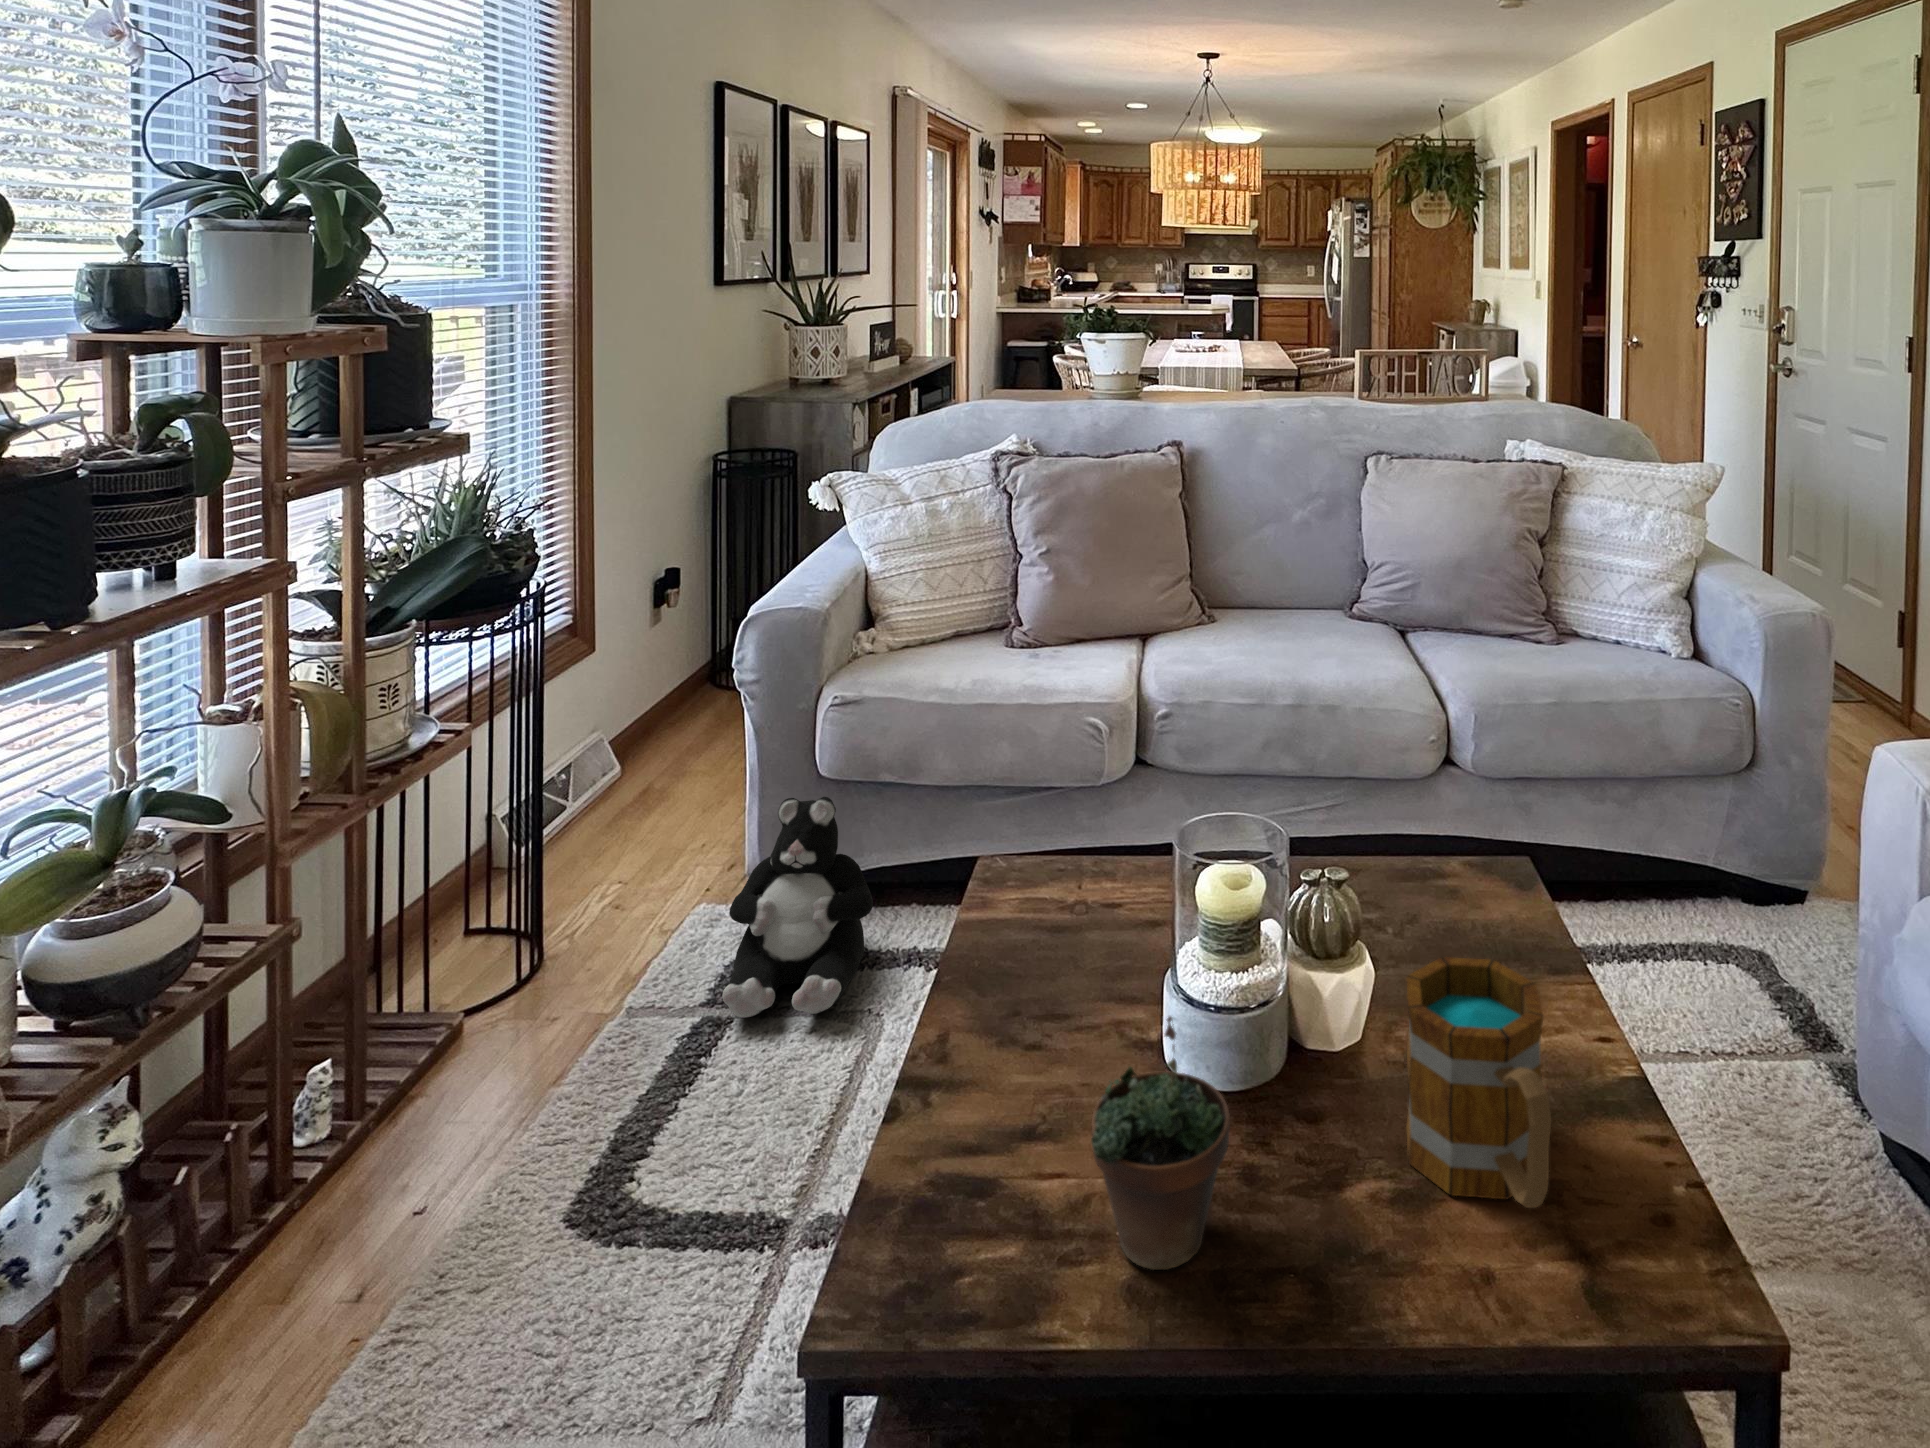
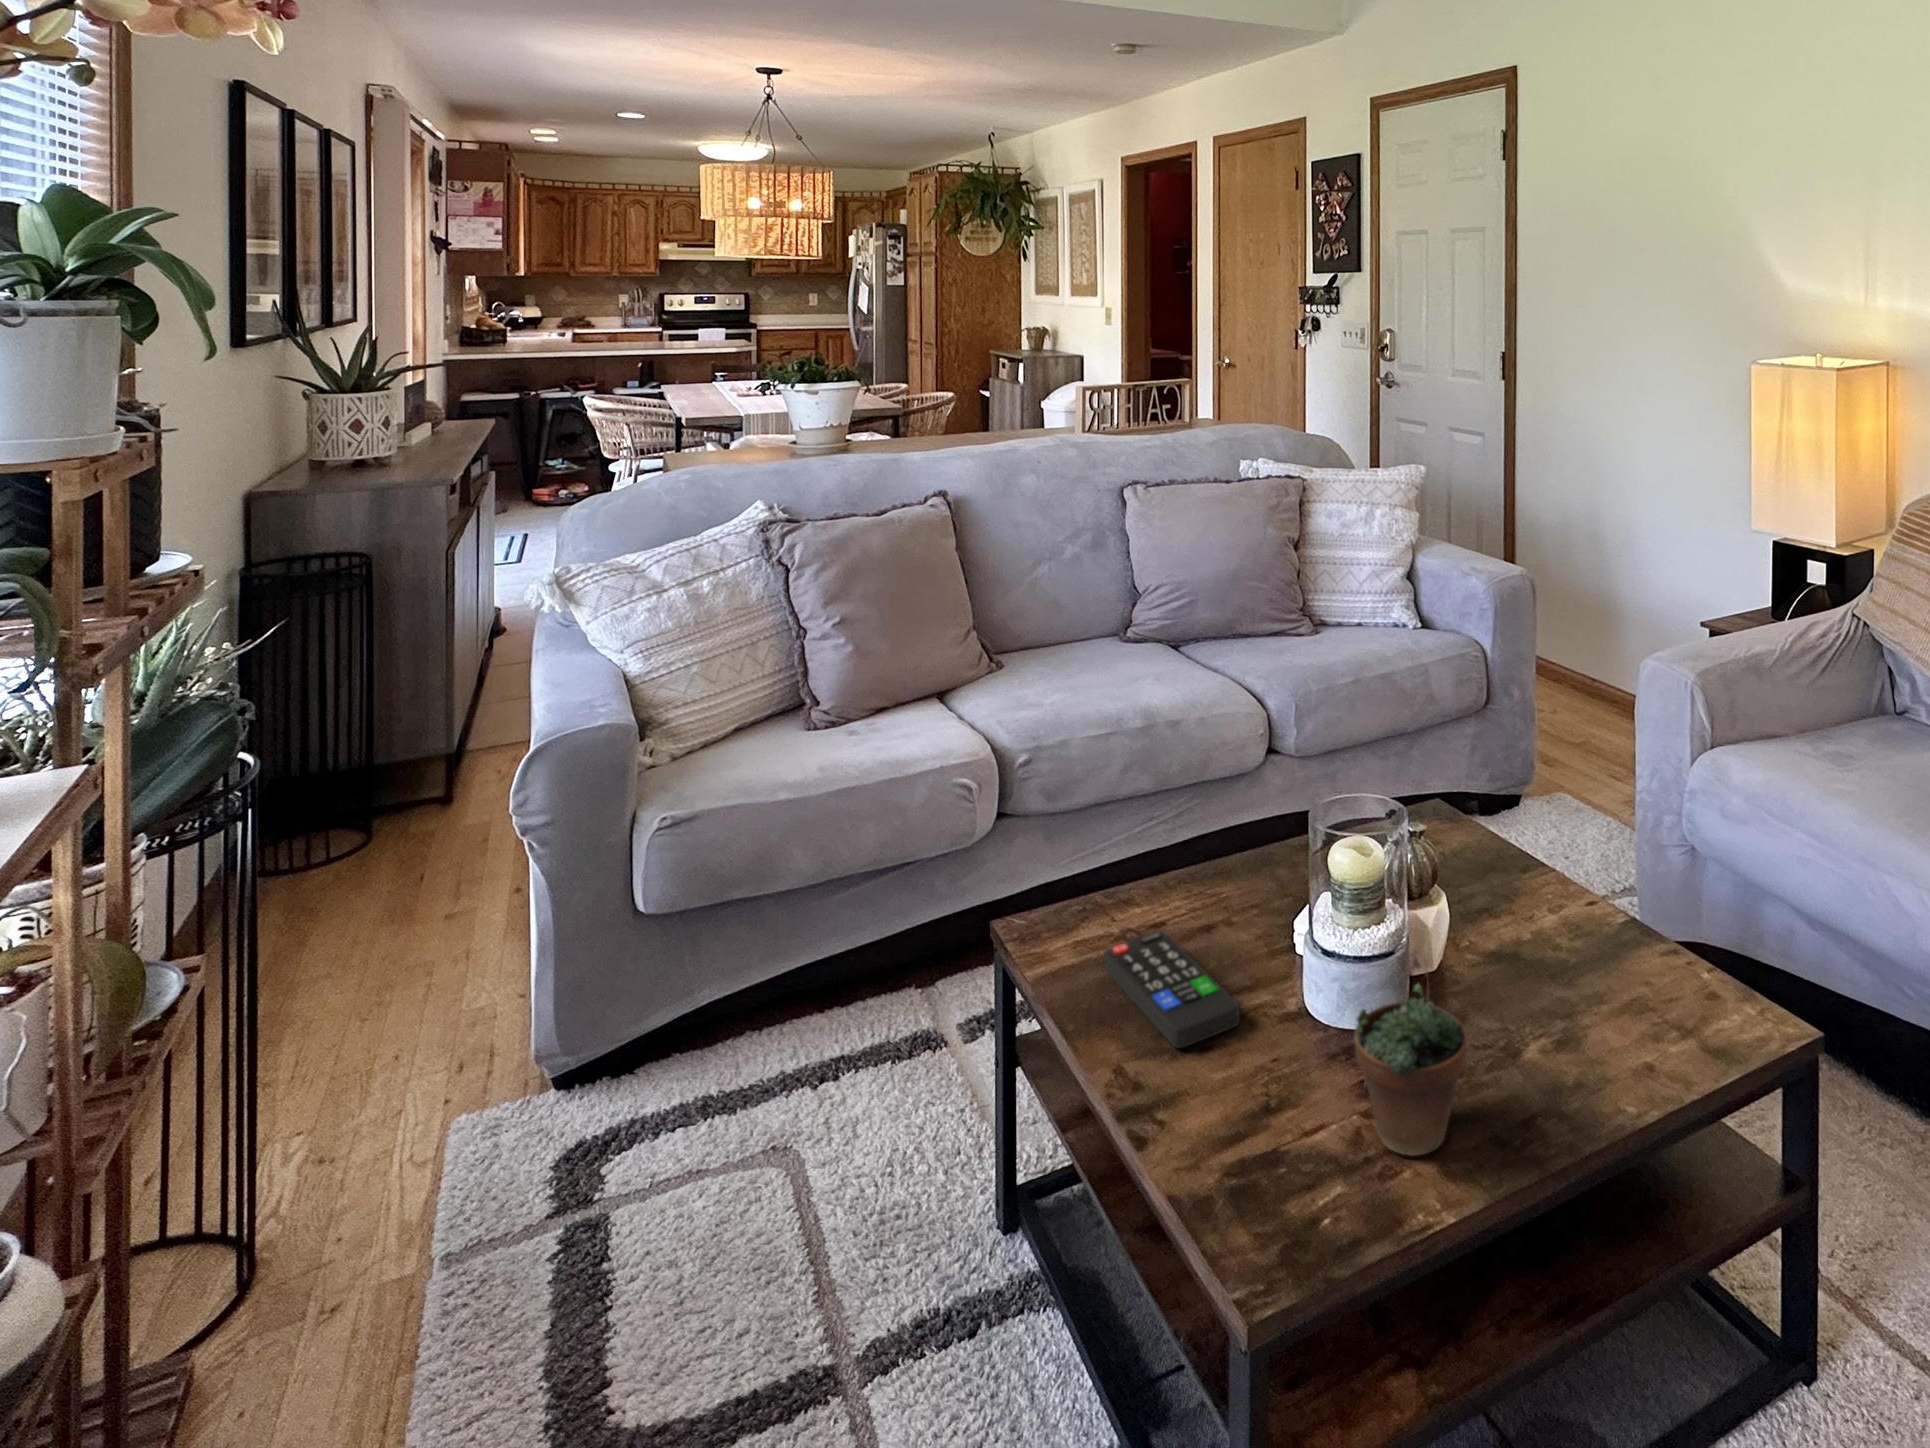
plush toy: present [722,797,873,1018] -> none [563,932,746,1203]
remote control: none [1022,913,1109,1043] -> present [1104,932,1239,1048]
mug: present [1406,957,1551,1208] -> none [1505,859,1652,1033]

